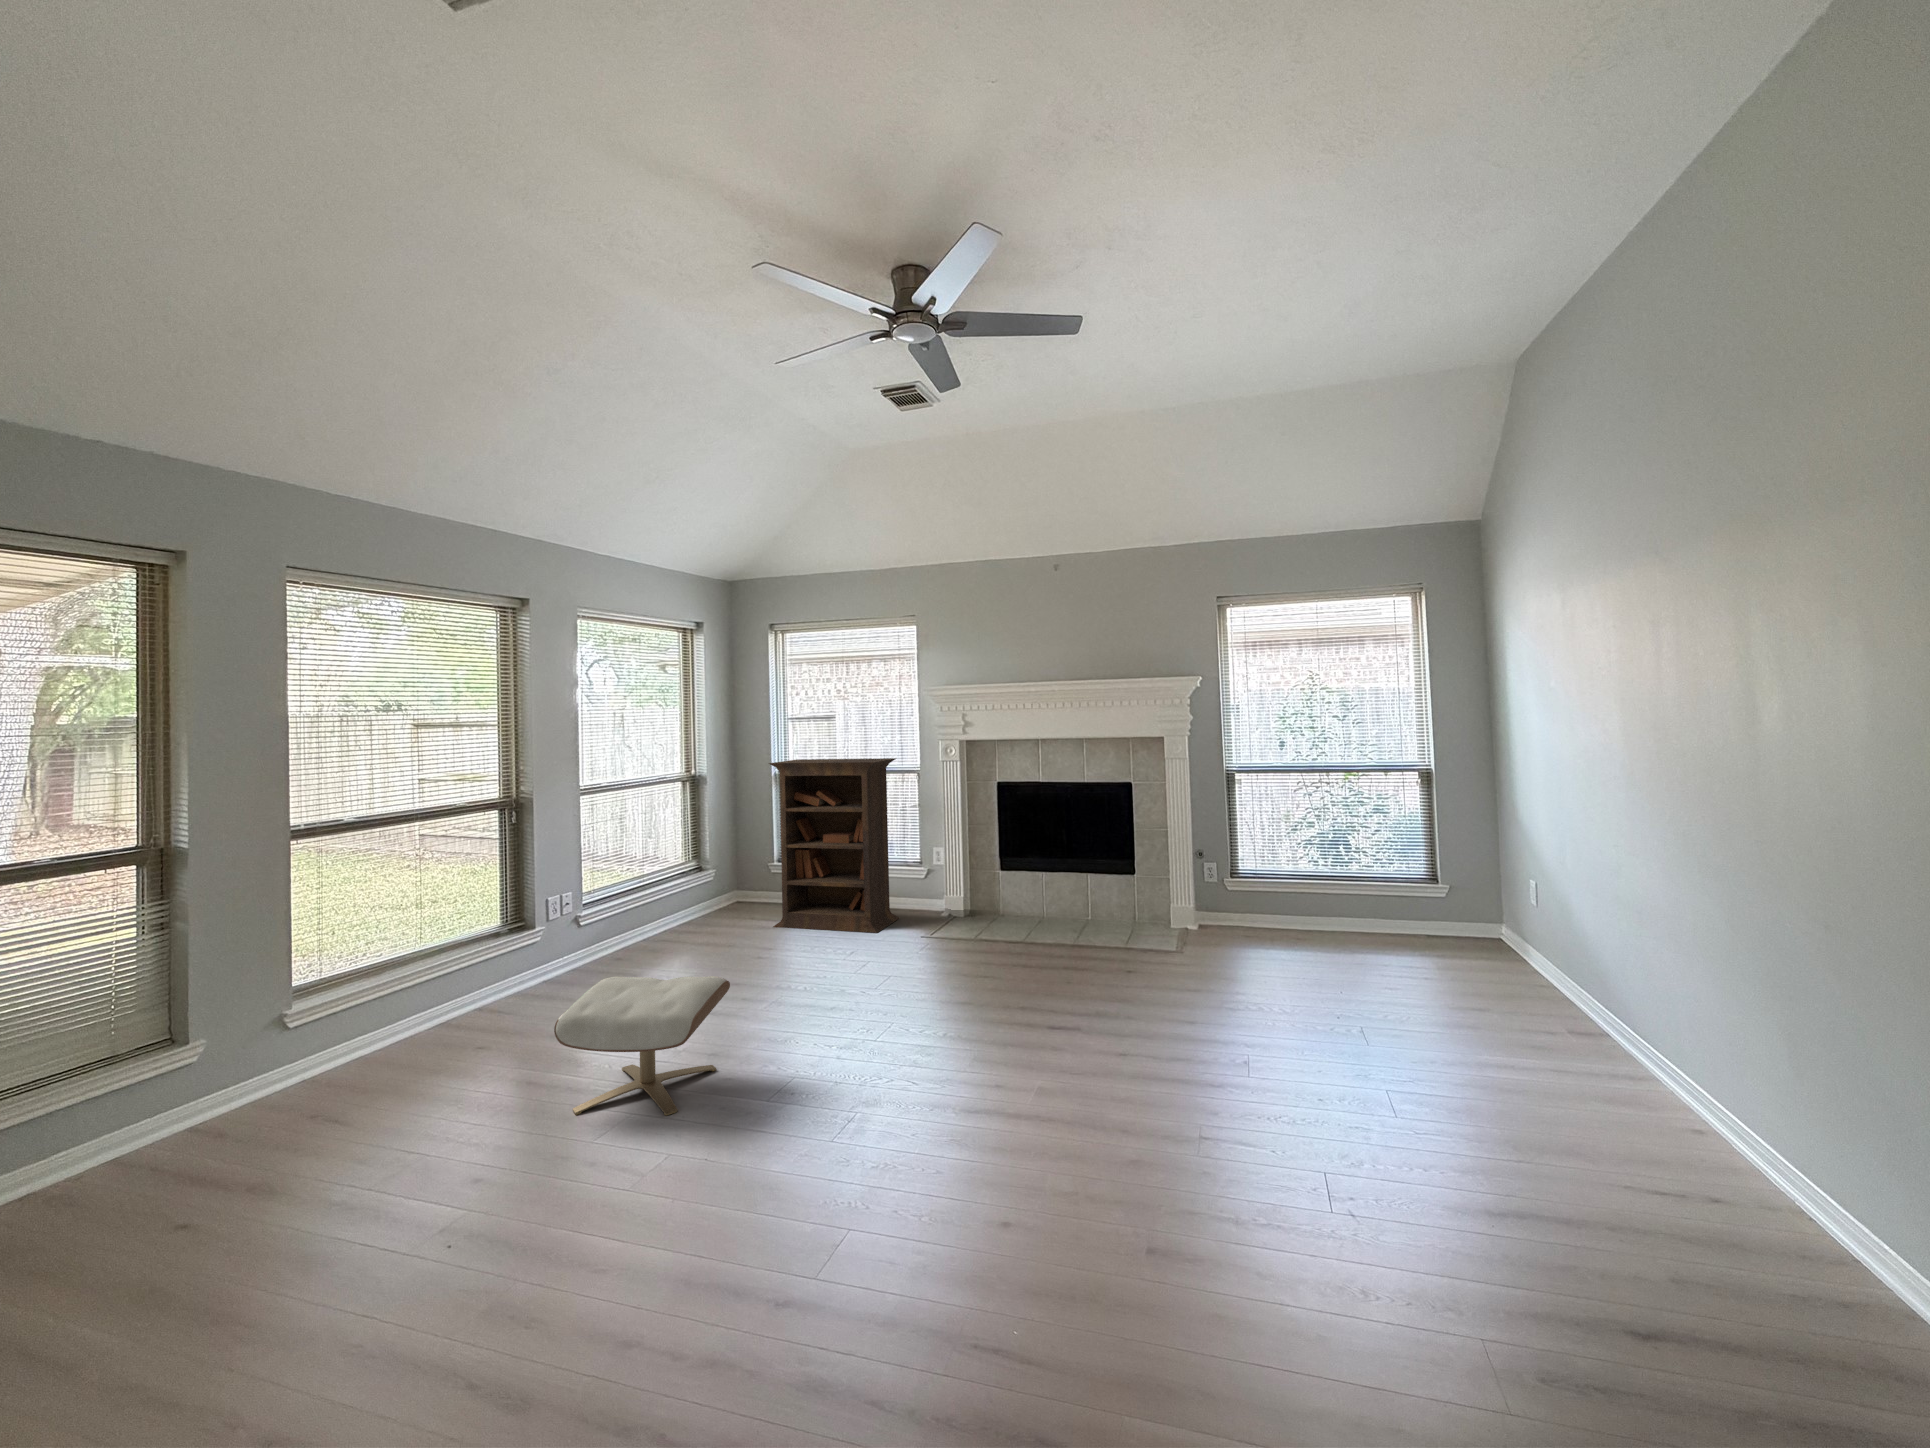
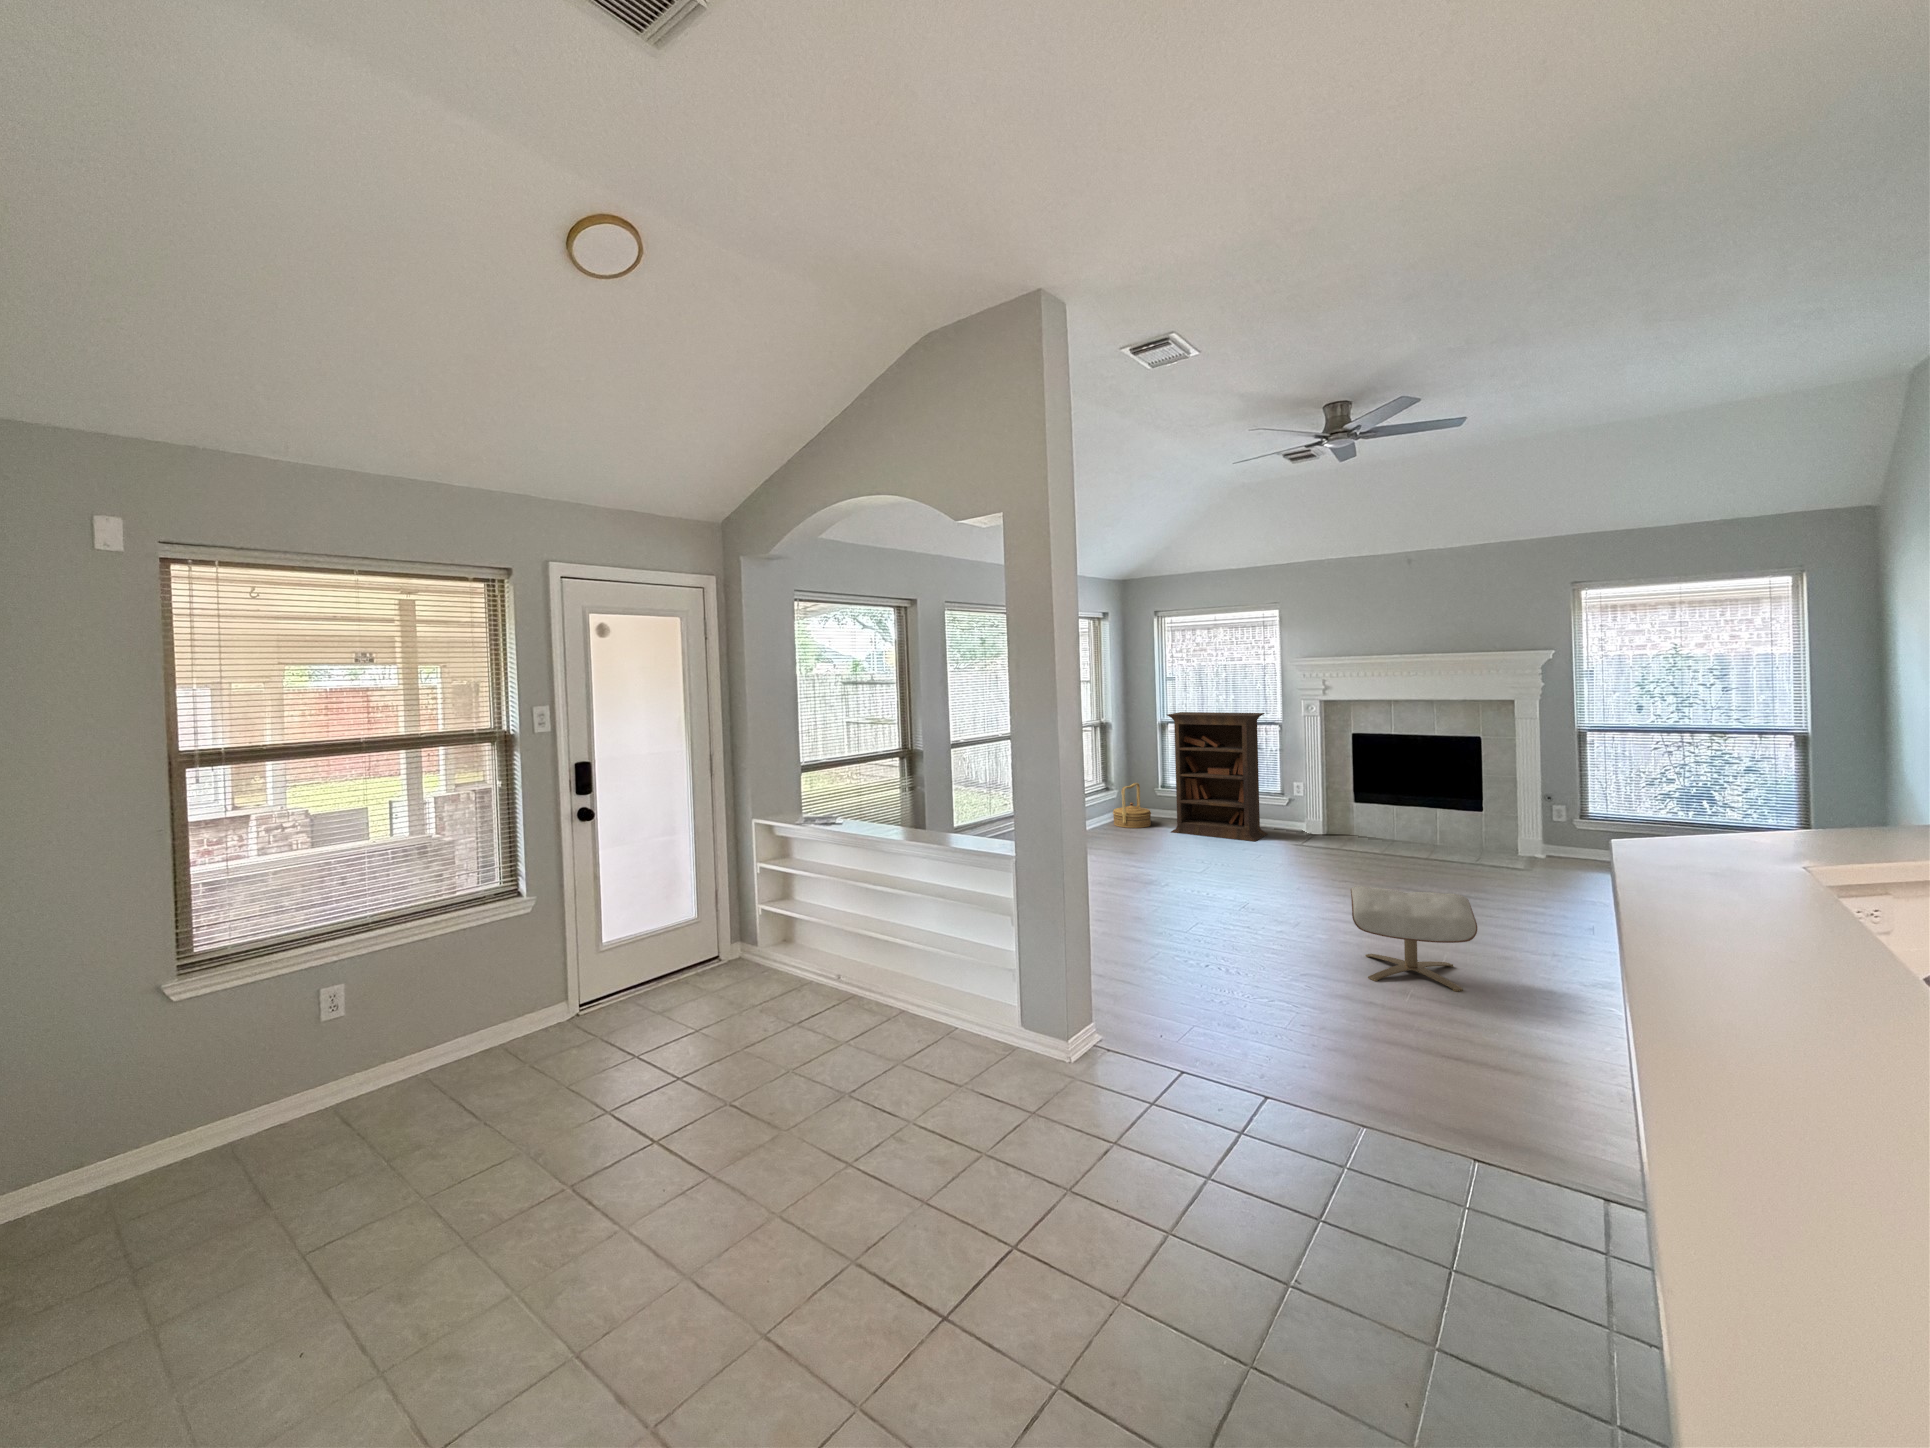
woven basket: none [702,858,756,924] -> present [1113,783,1151,828]
ottoman: present [554,976,730,1116] -> present [1351,886,1477,991]

